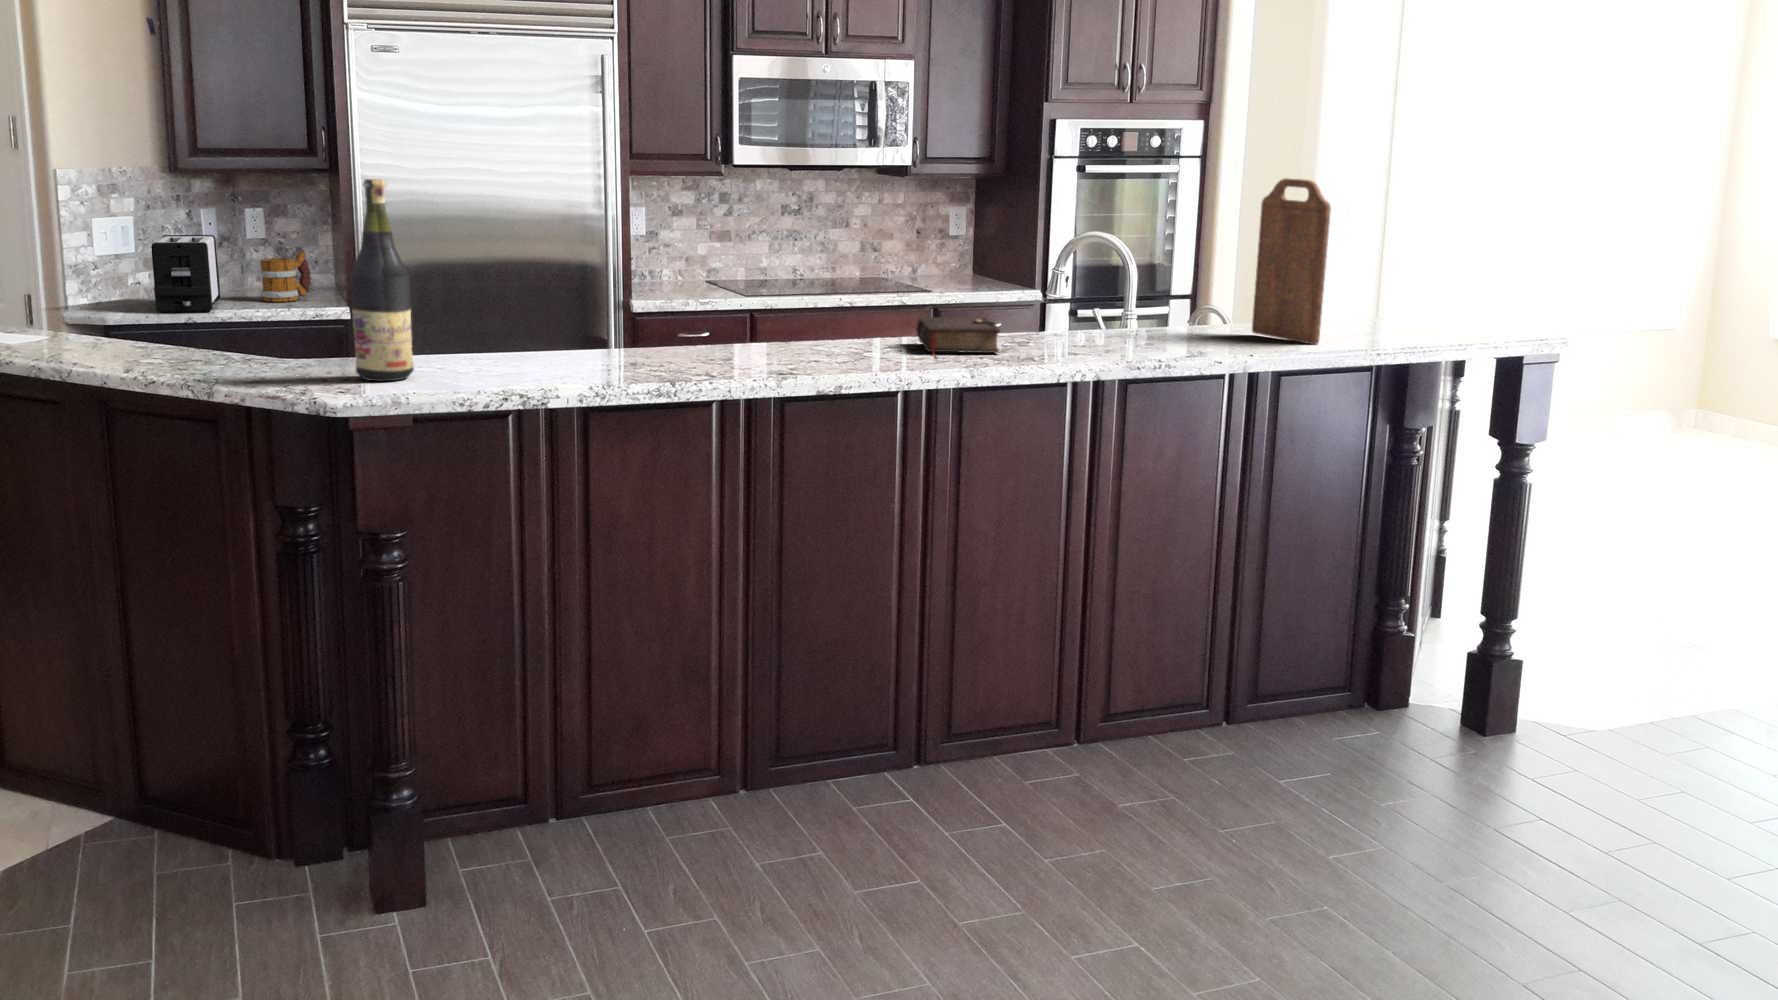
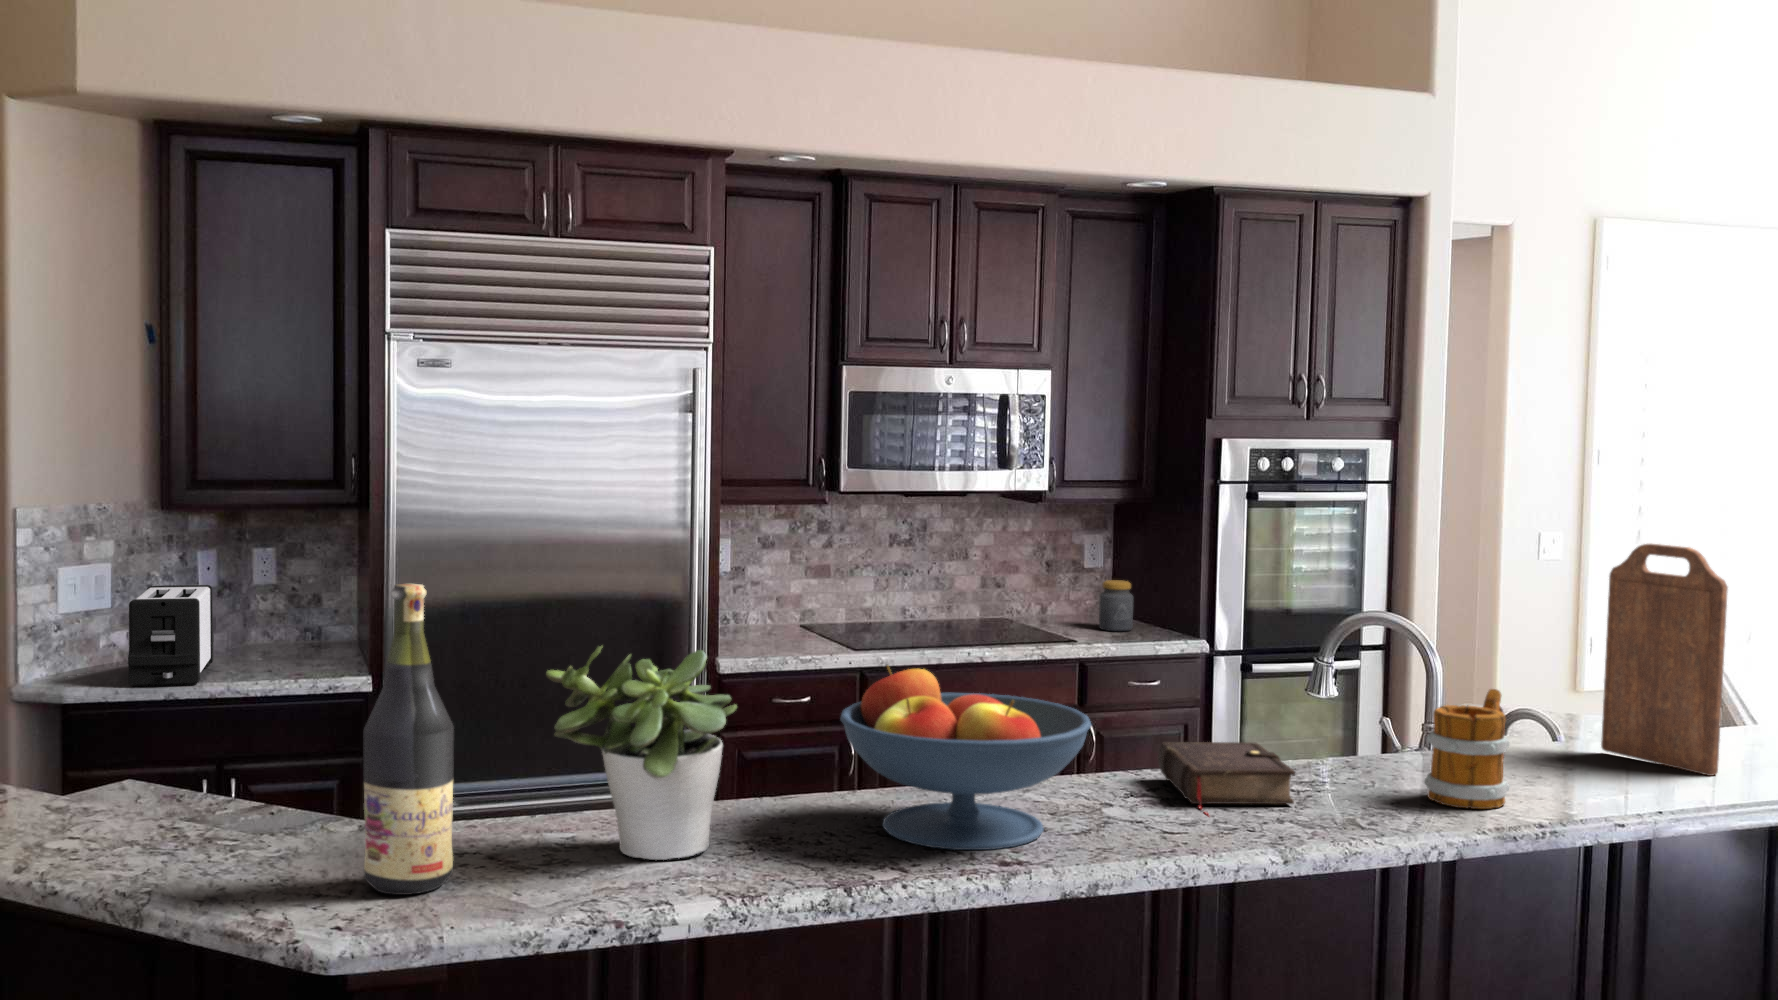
potted plant: none [471,229,602,371] -> present [546,646,737,860]
jar: none [955,242,984,285] -> present [1099,580,1133,631]
mug: present [260,251,311,302] -> present [1424,689,1510,809]
fruit bowl: none [676,251,847,369] -> present [840,666,1091,850]

